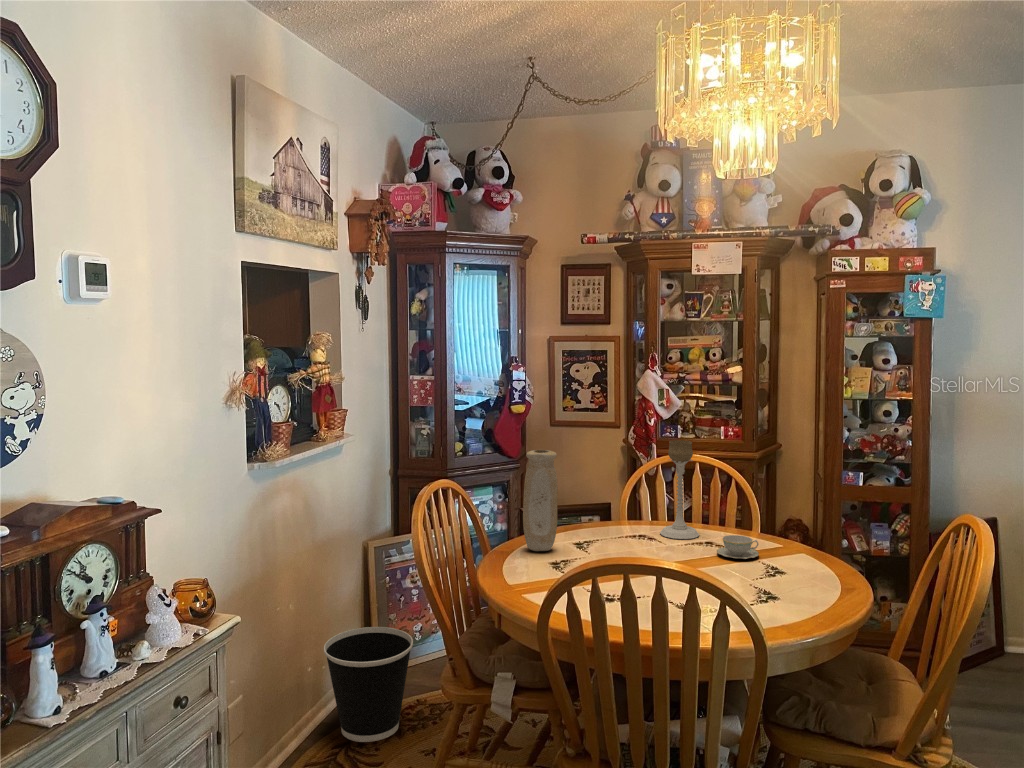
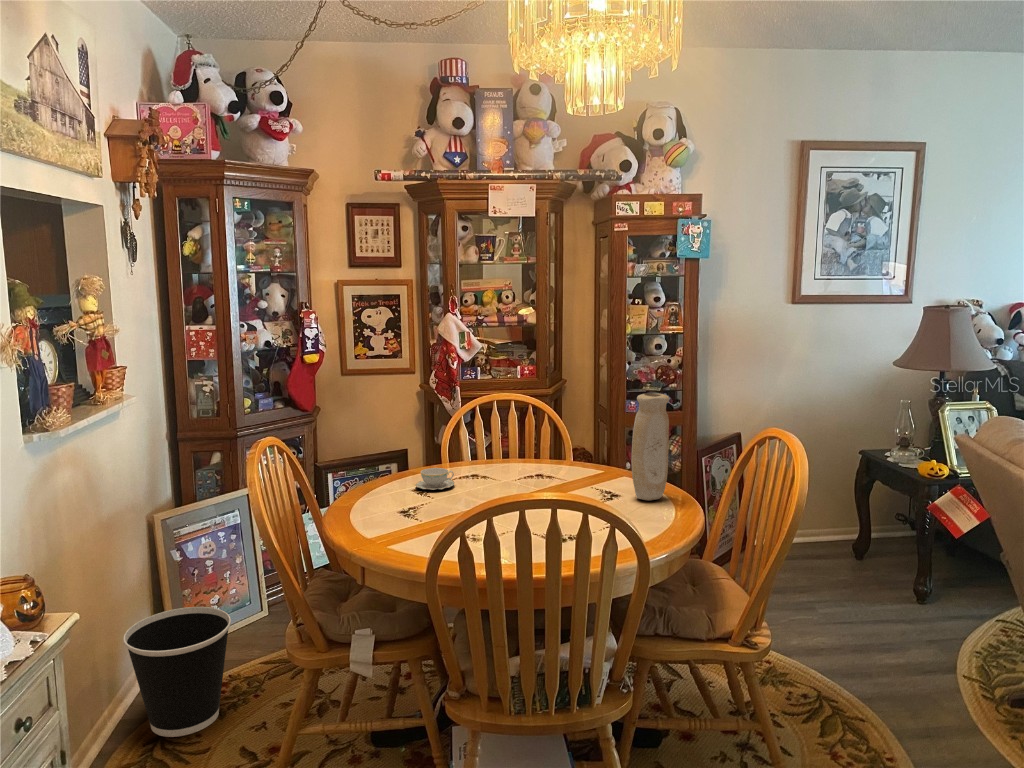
candle holder: present [660,440,699,539] -> none [492,379,529,476]
vase: present [523,450,558,551] -> present [631,393,669,501]
teacup: present [717,535,759,559] -> present [415,468,454,490]

